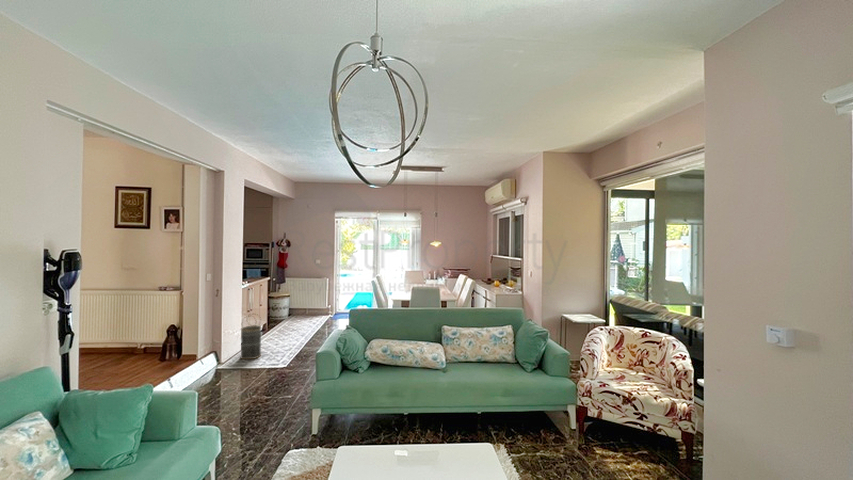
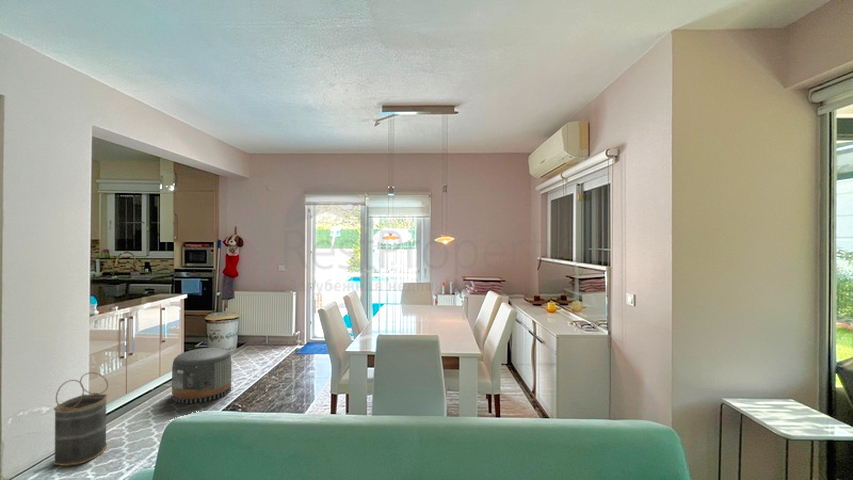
pouf: none [272,309,305,339] -> present [172,348,232,403]

